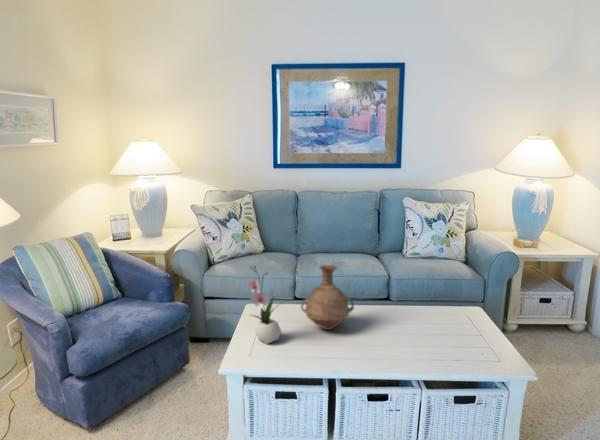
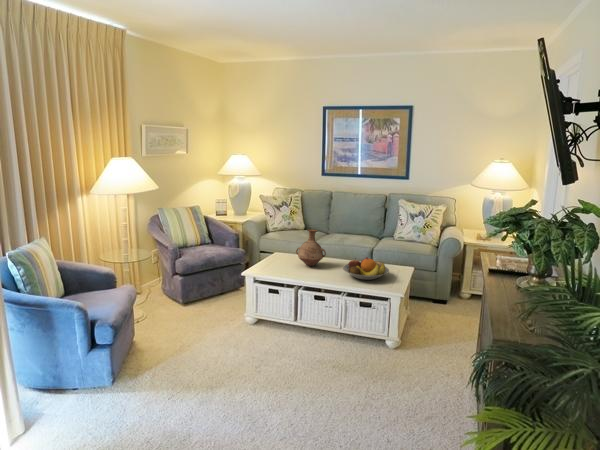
flower arrangement: present [247,266,281,344] -> none [265,224,284,268]
fruit bowl: none [397,304,480,349] -> present [343,257,389,280]

